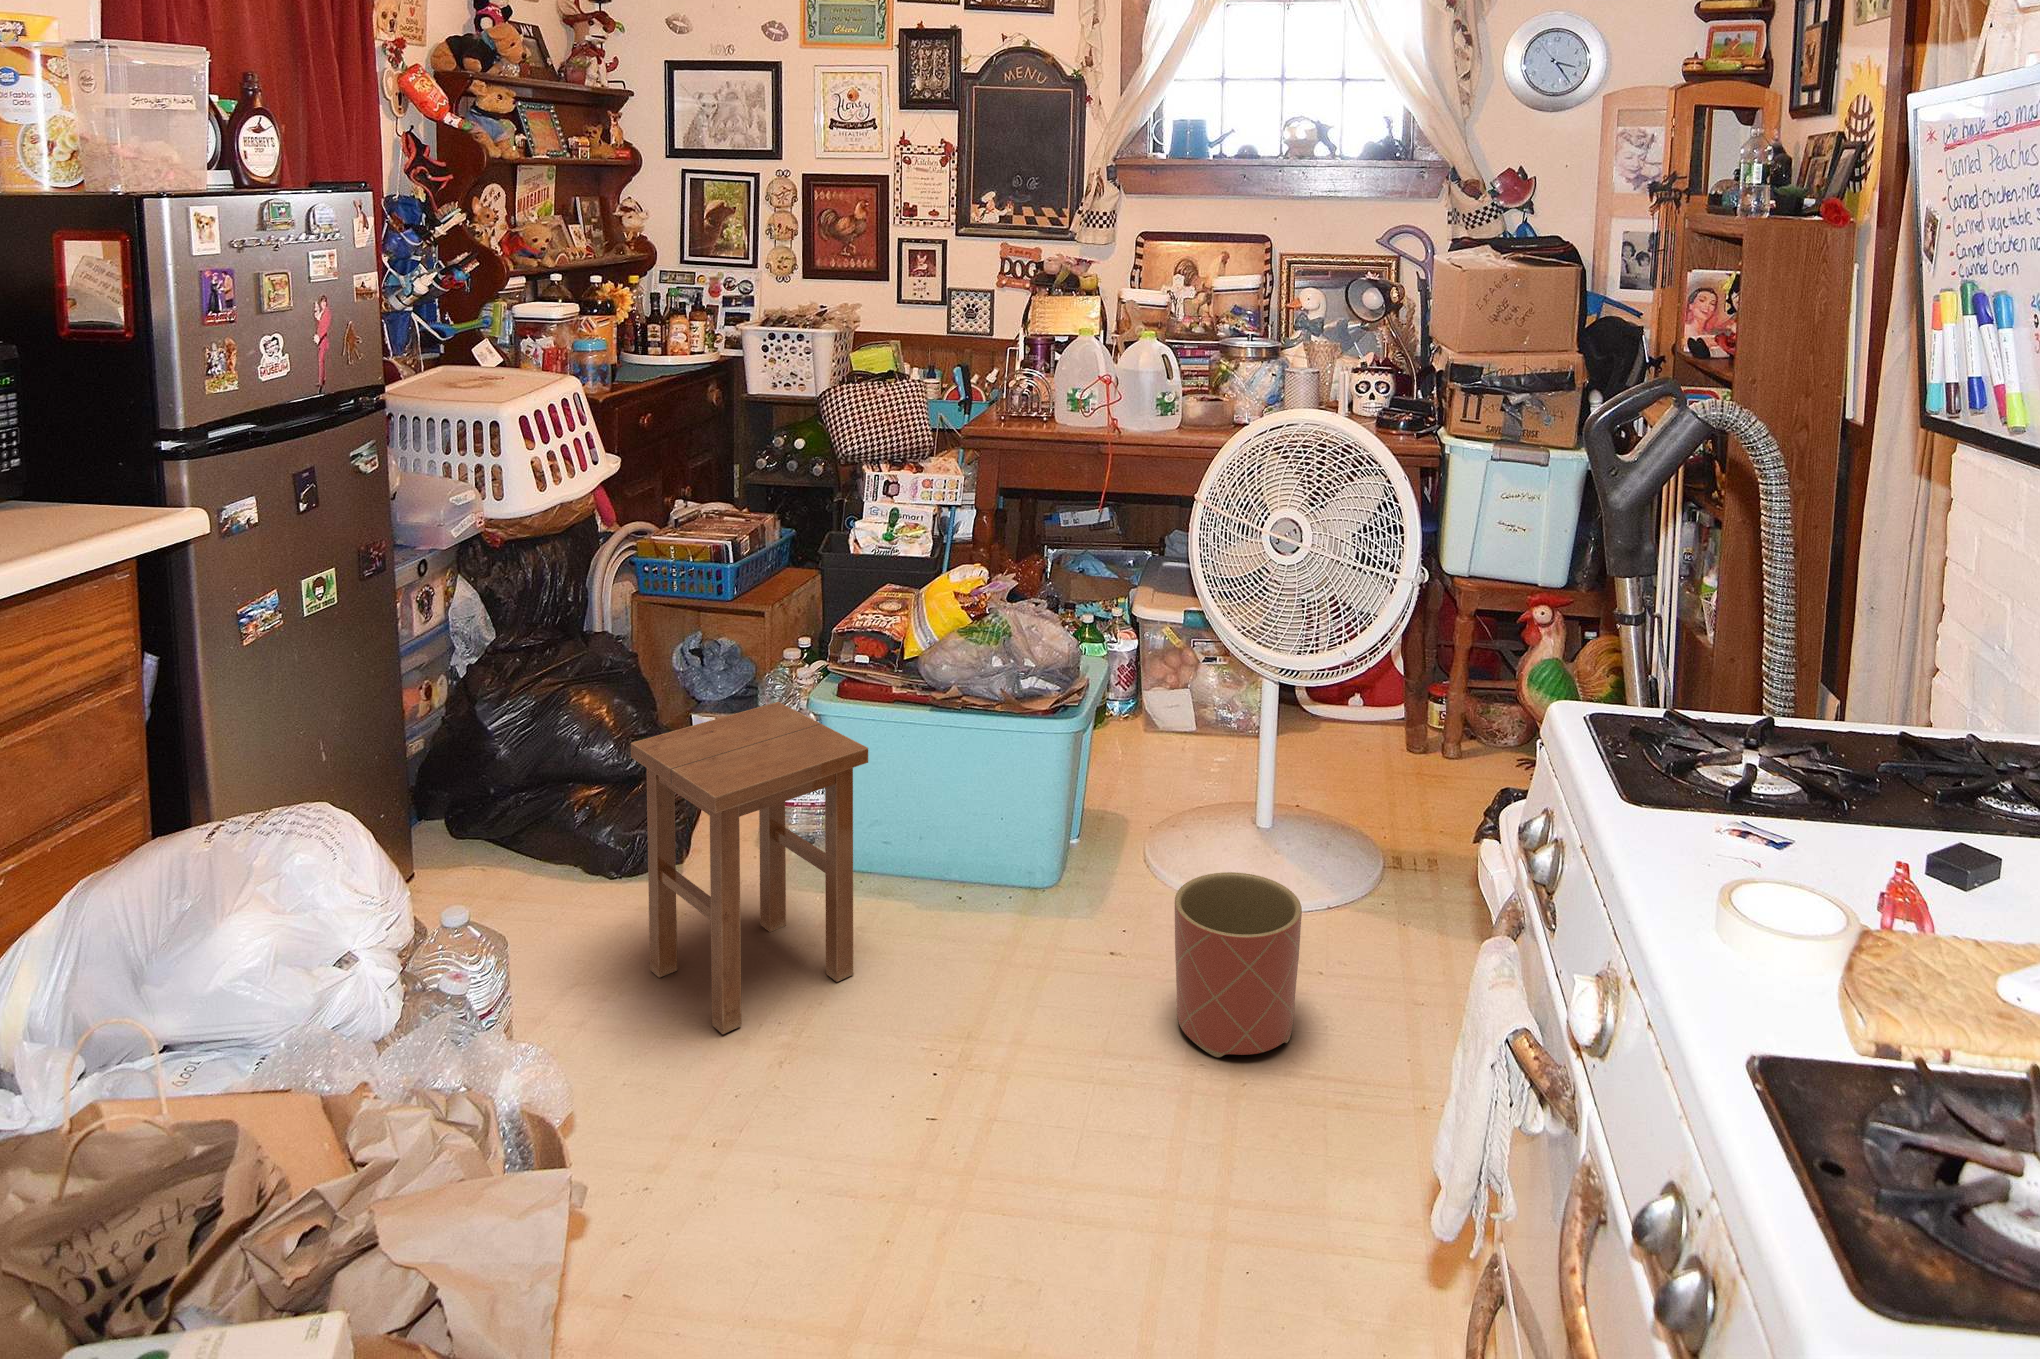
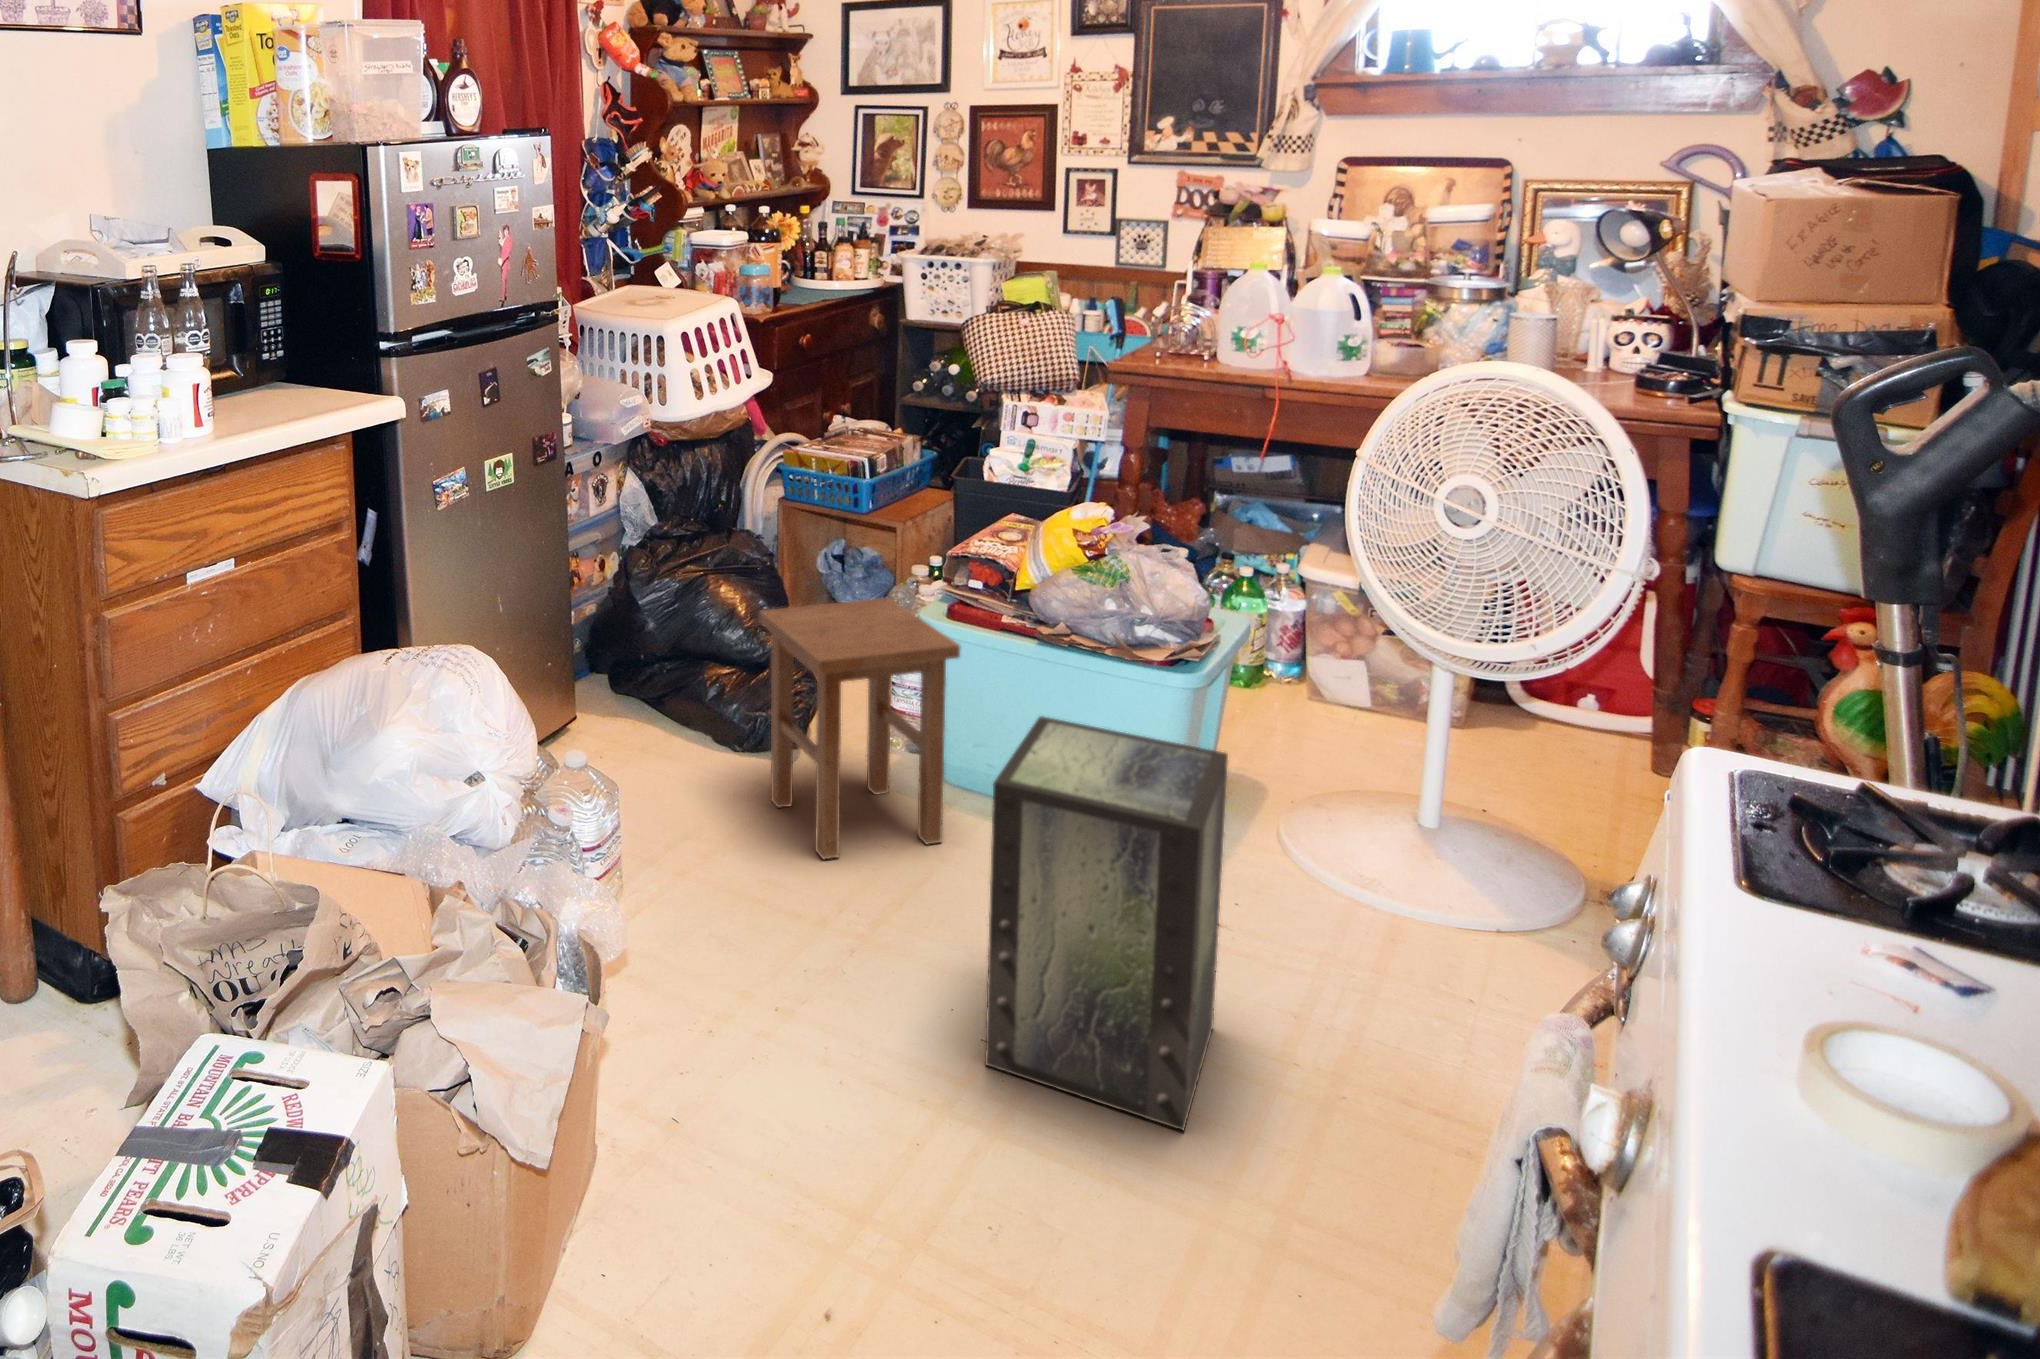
storage box: none [950,824,1174,1273] -> present [985,716,1228,1130]
planter: present [1175,872,1302,1057] -> none [1255,822,1400,1000]

